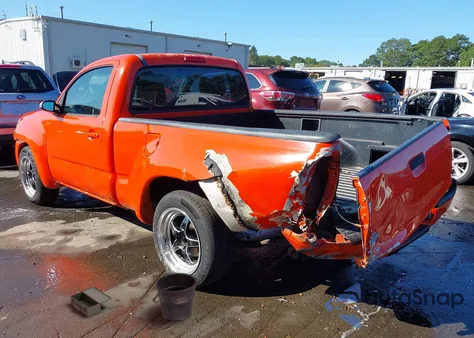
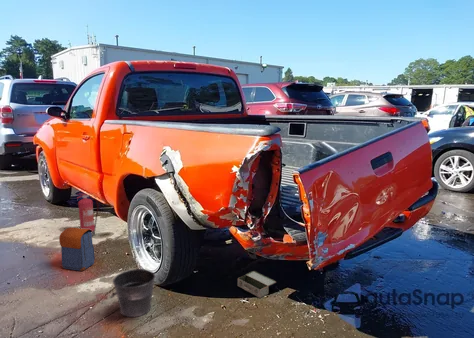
fire extinguisher: none [79,195,102,242] -> present [78,194,99,236]
backpack: none [78,232,113,277] -> present [59,227,95,271]
toolbox: present [71,287,111,317] -> present [238,271,276,298]

